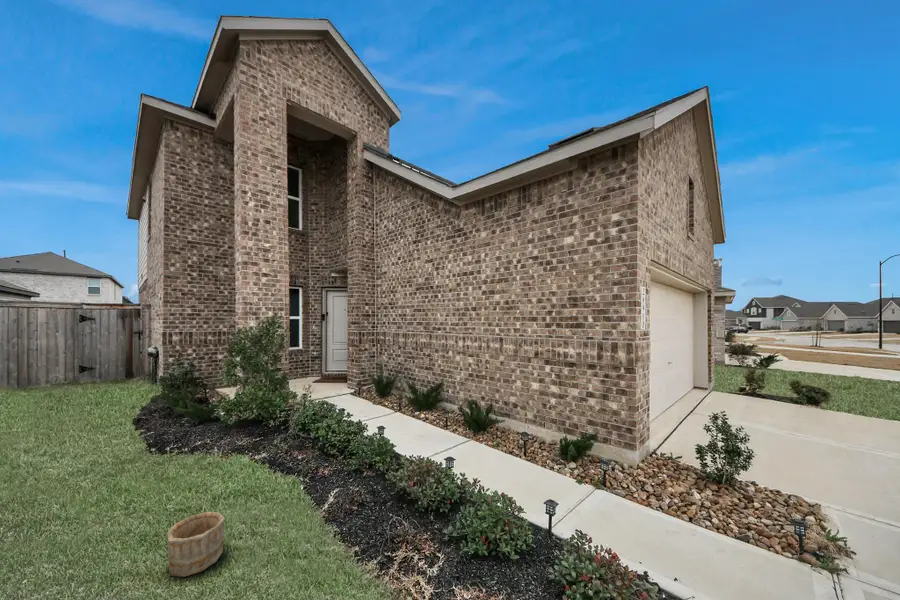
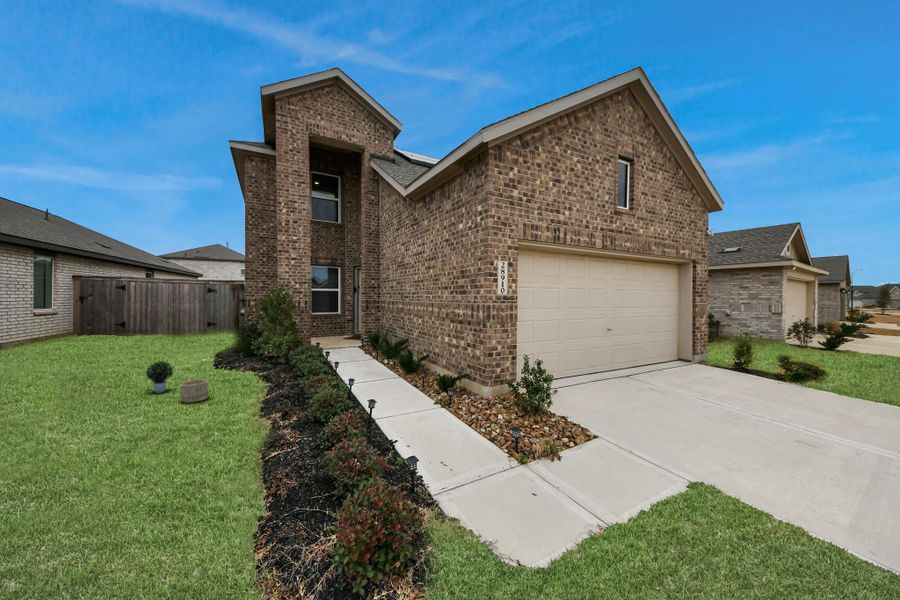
potted plant: none [53,482,122,555] -> present [146,361,173,393]

